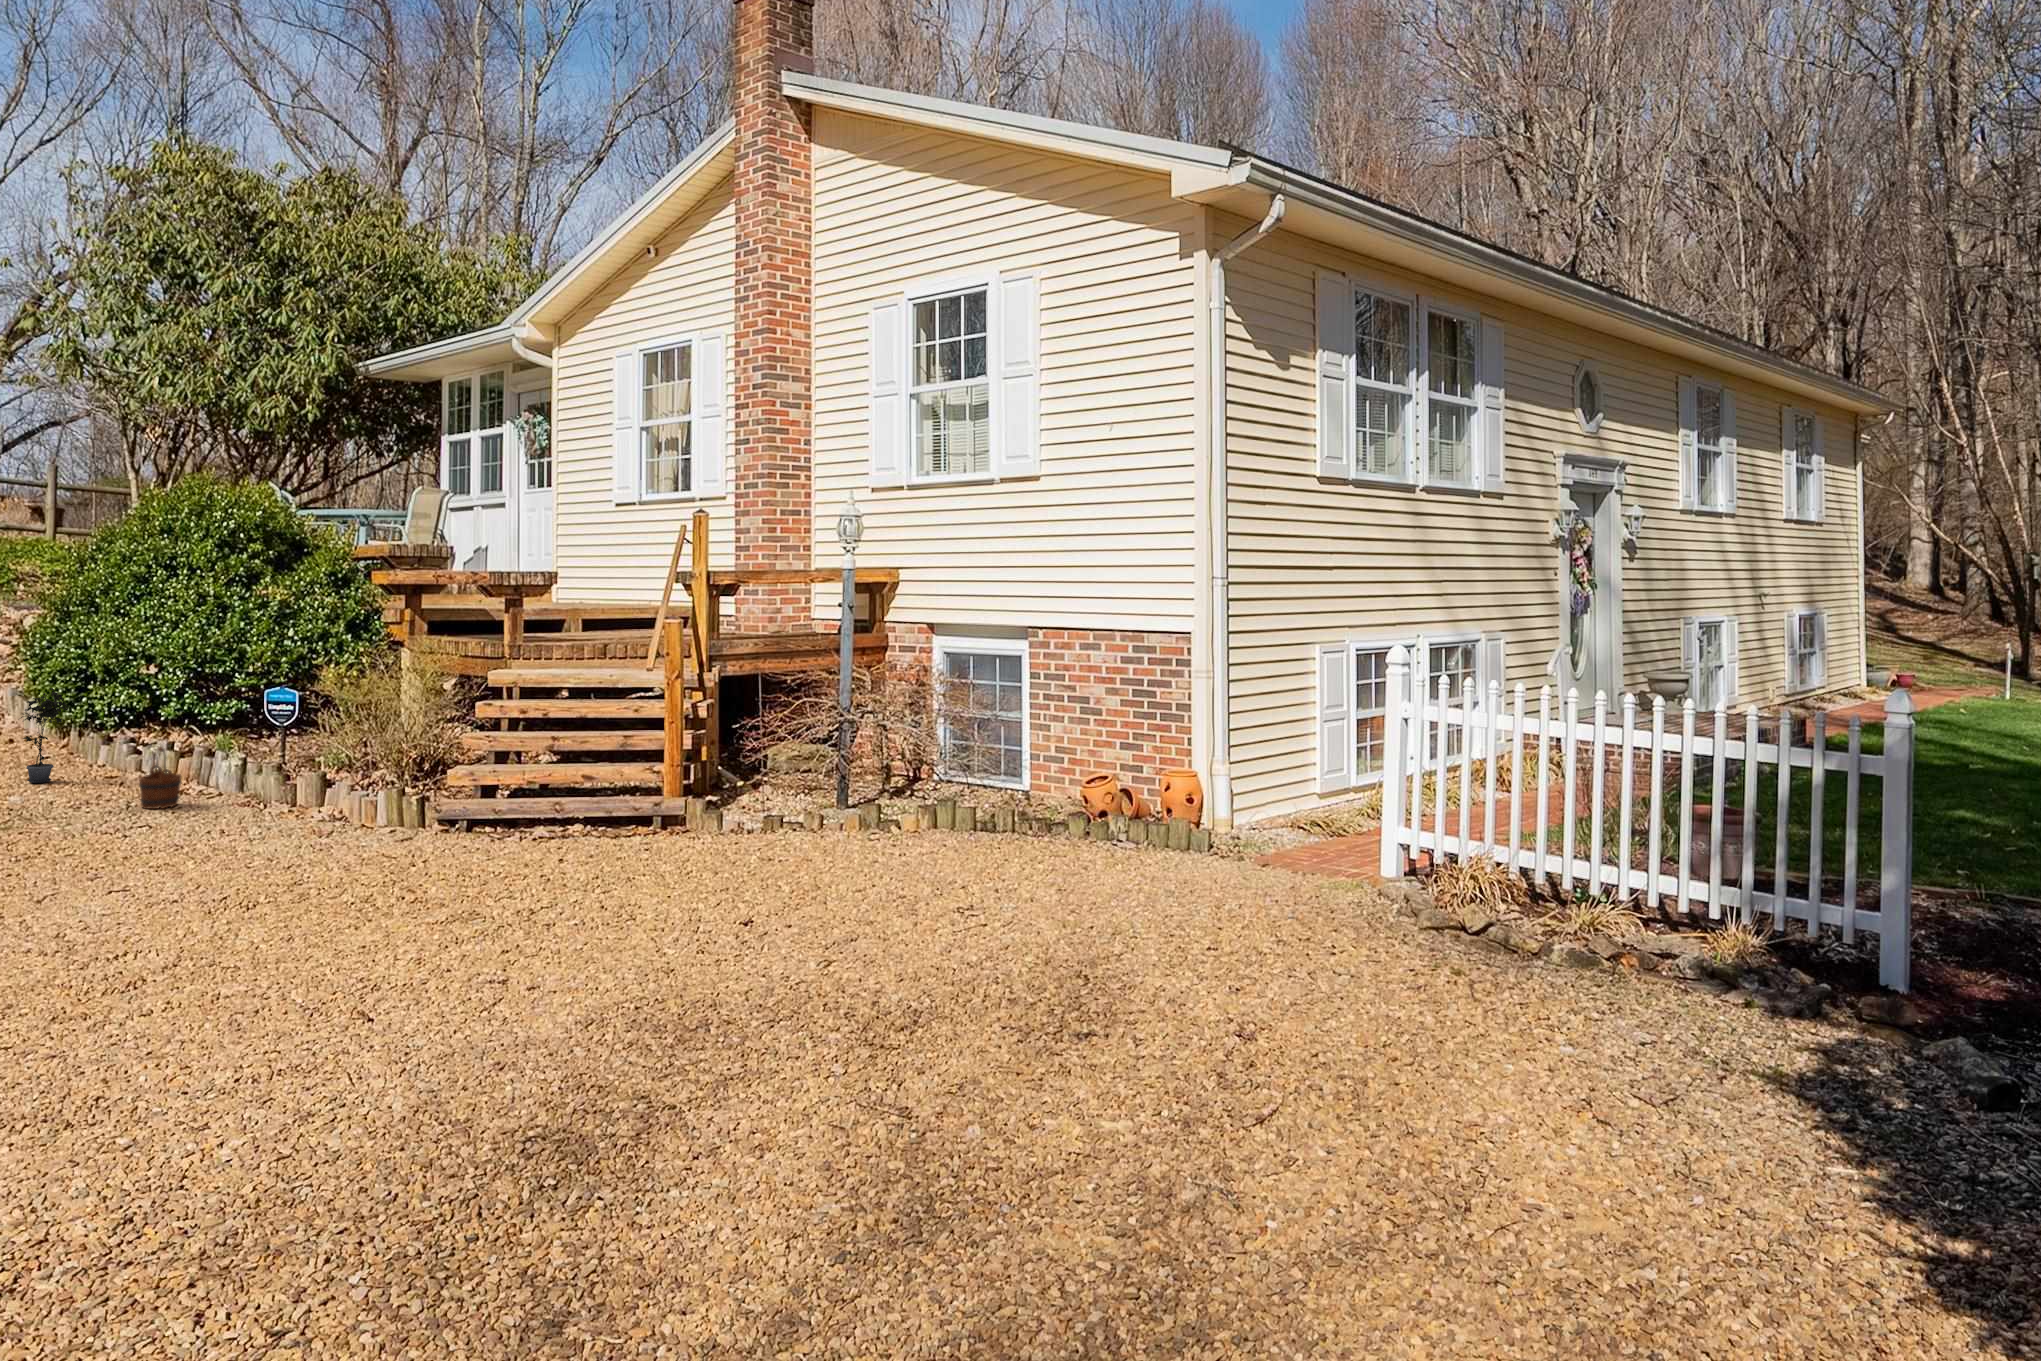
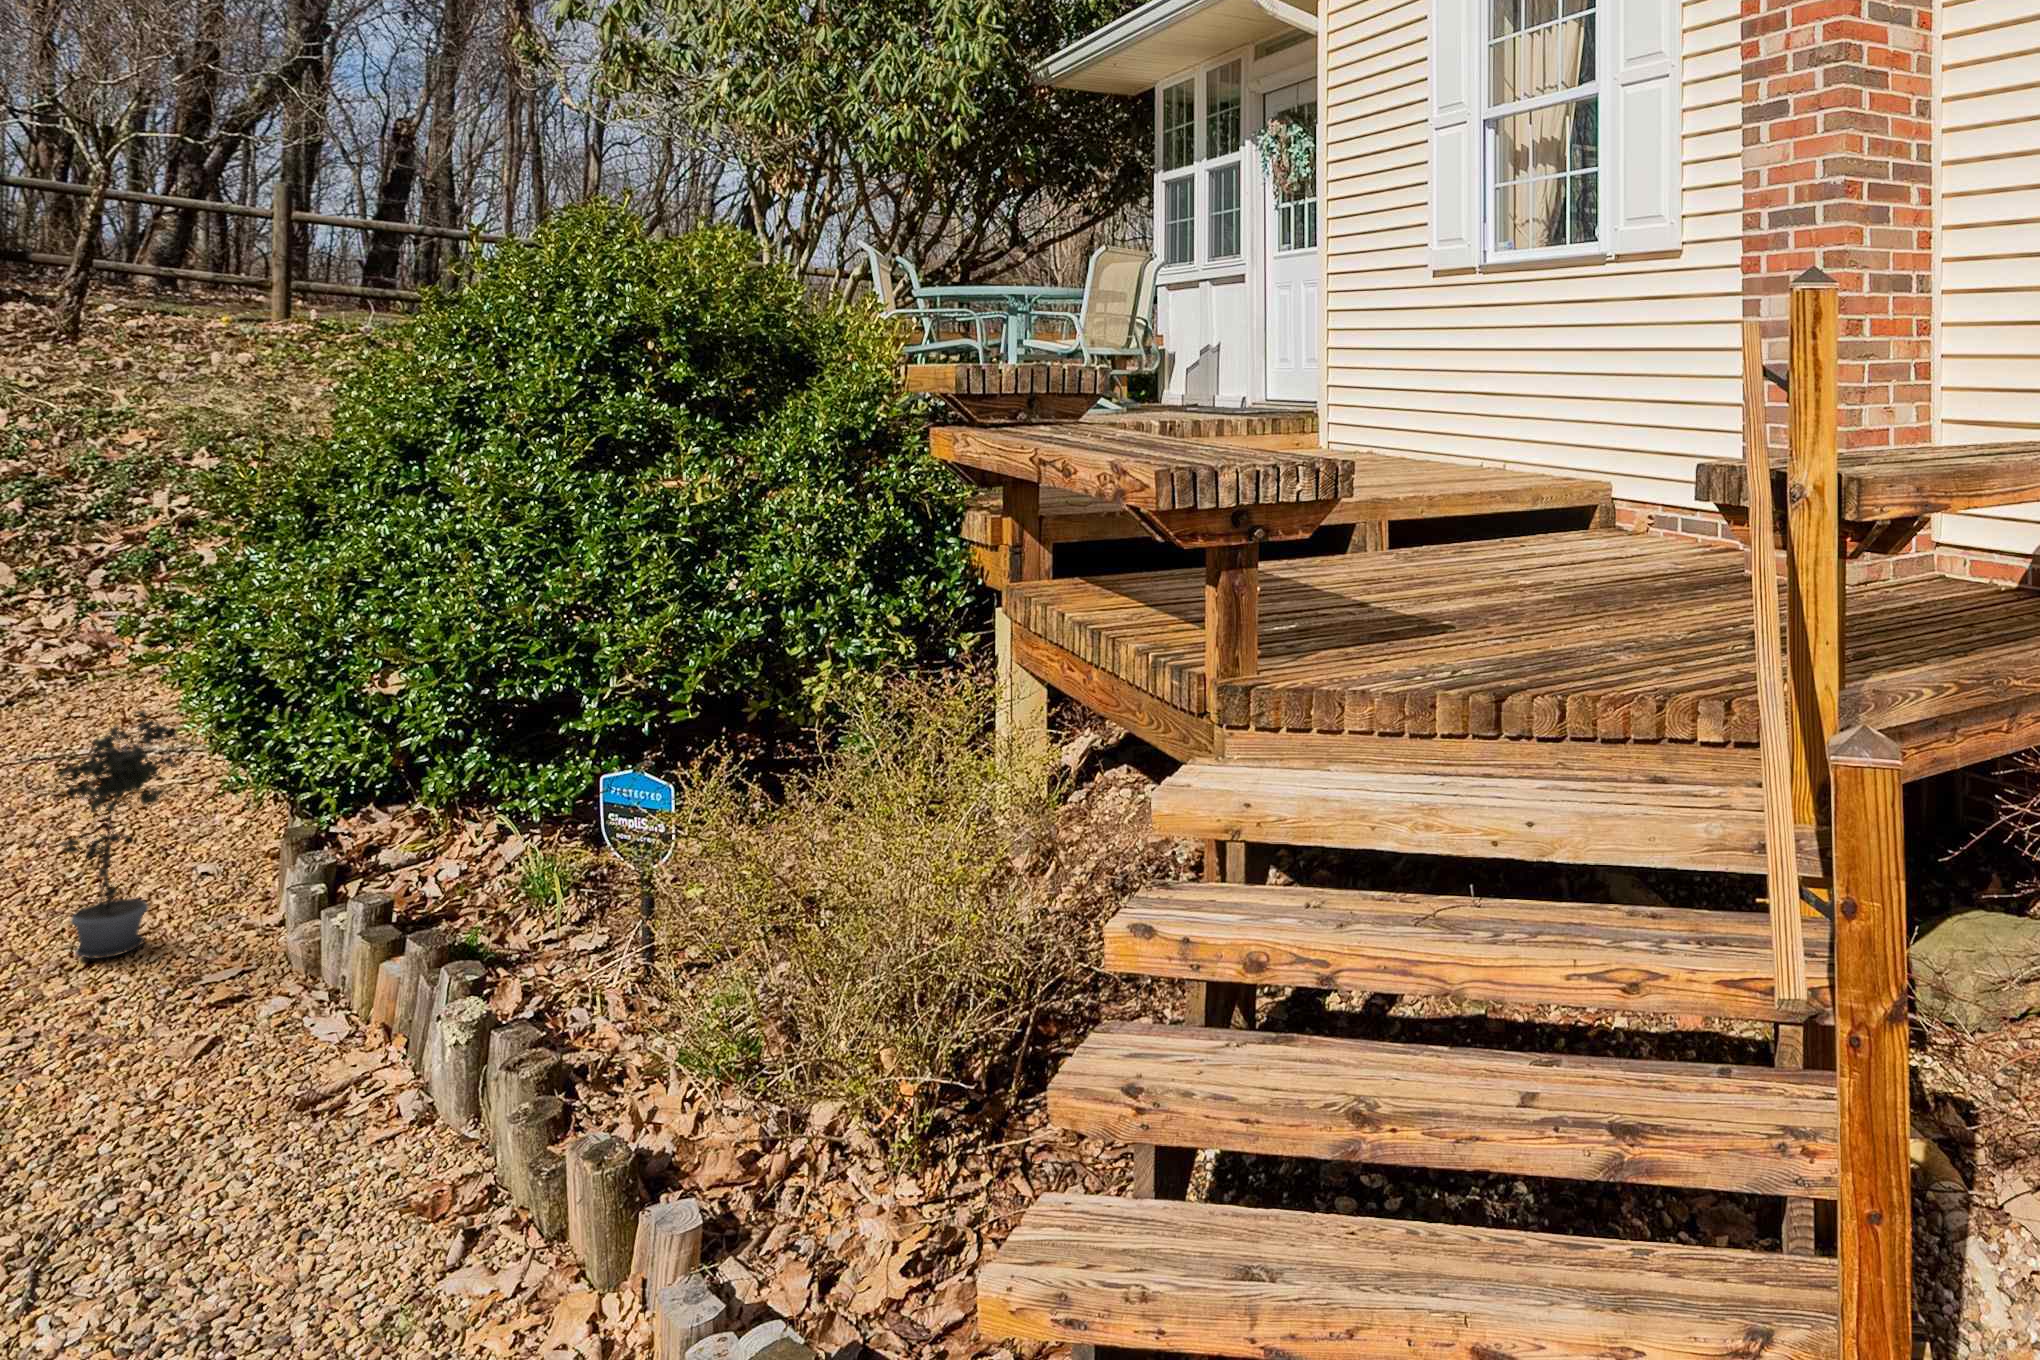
wooden bucket: present [139,747,181,809] -> none [96,1002,252,1222]

